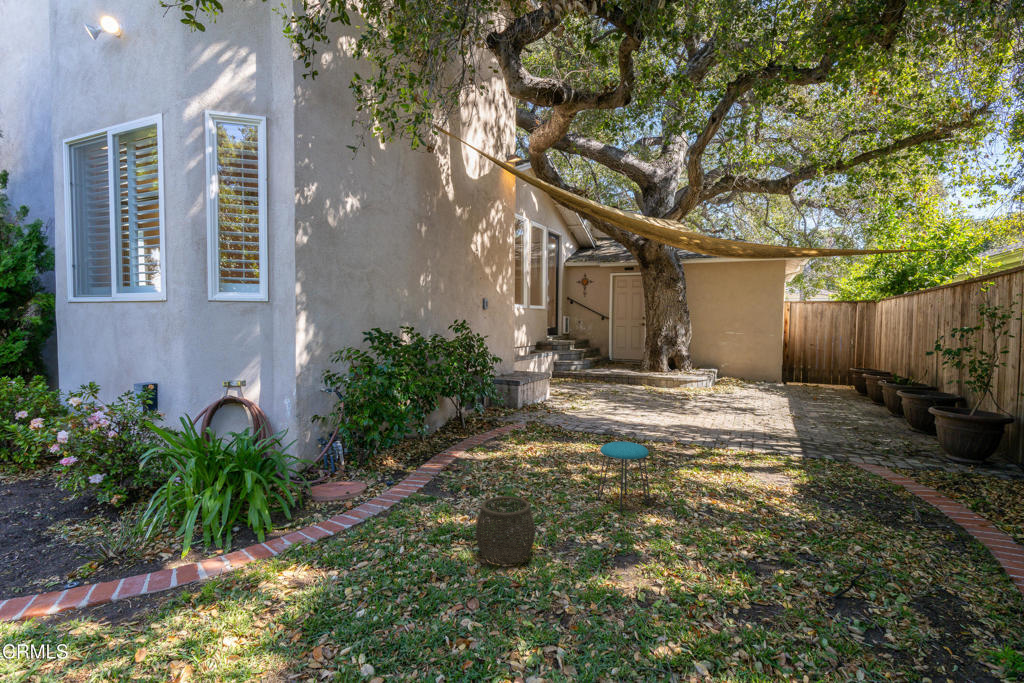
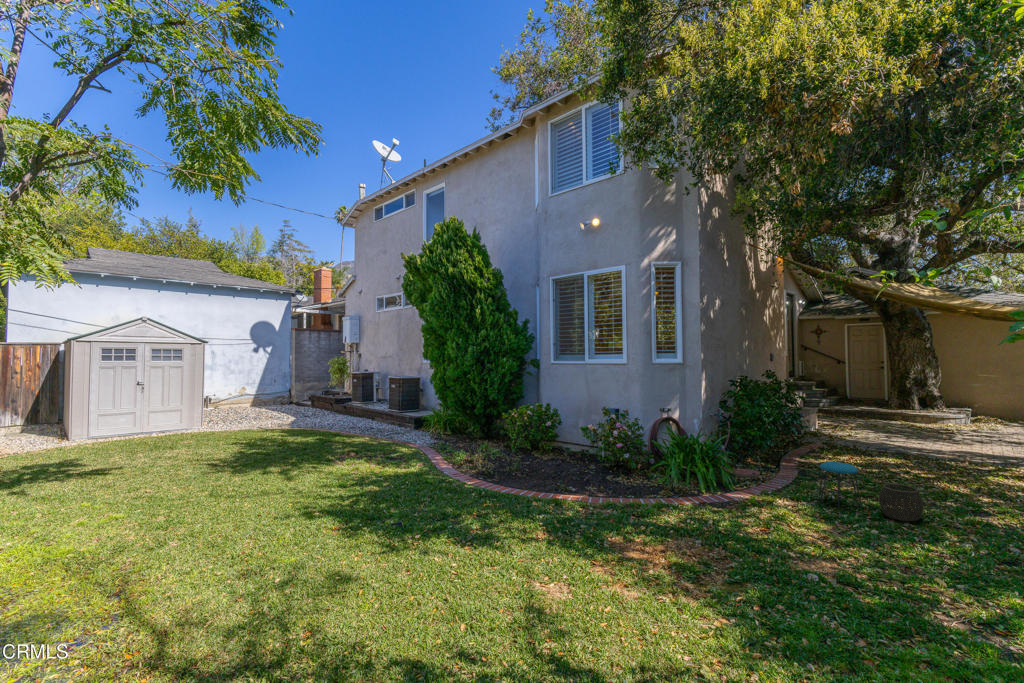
stool: present [597,442,650,511] -> present [819,462,861,508]

